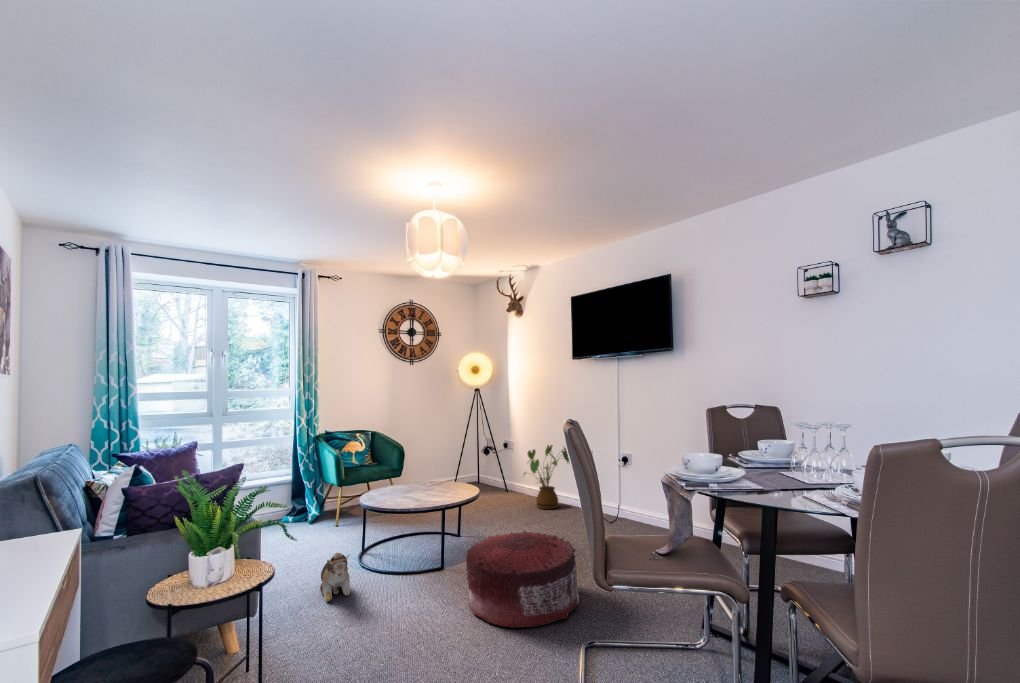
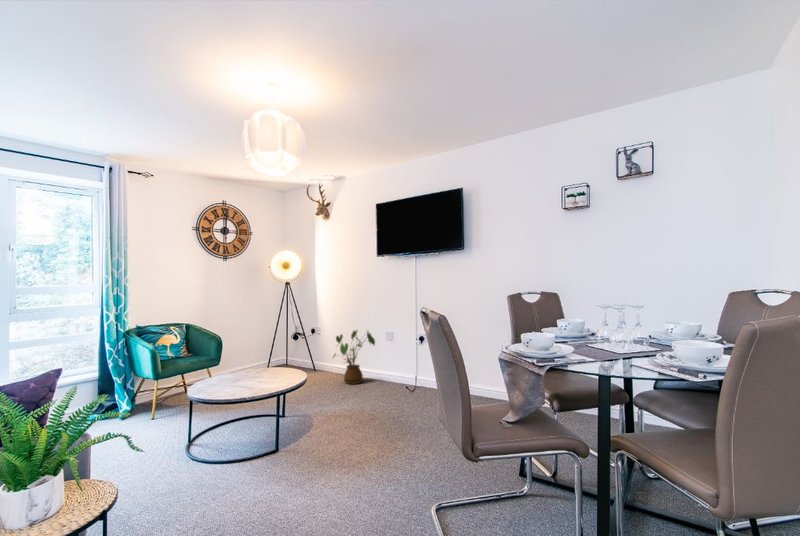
pouf: present [466,530,579,628] -> none [303,408,403,498]
plush toy: present [320,553,350,601] -> none [150,449,183,497]

